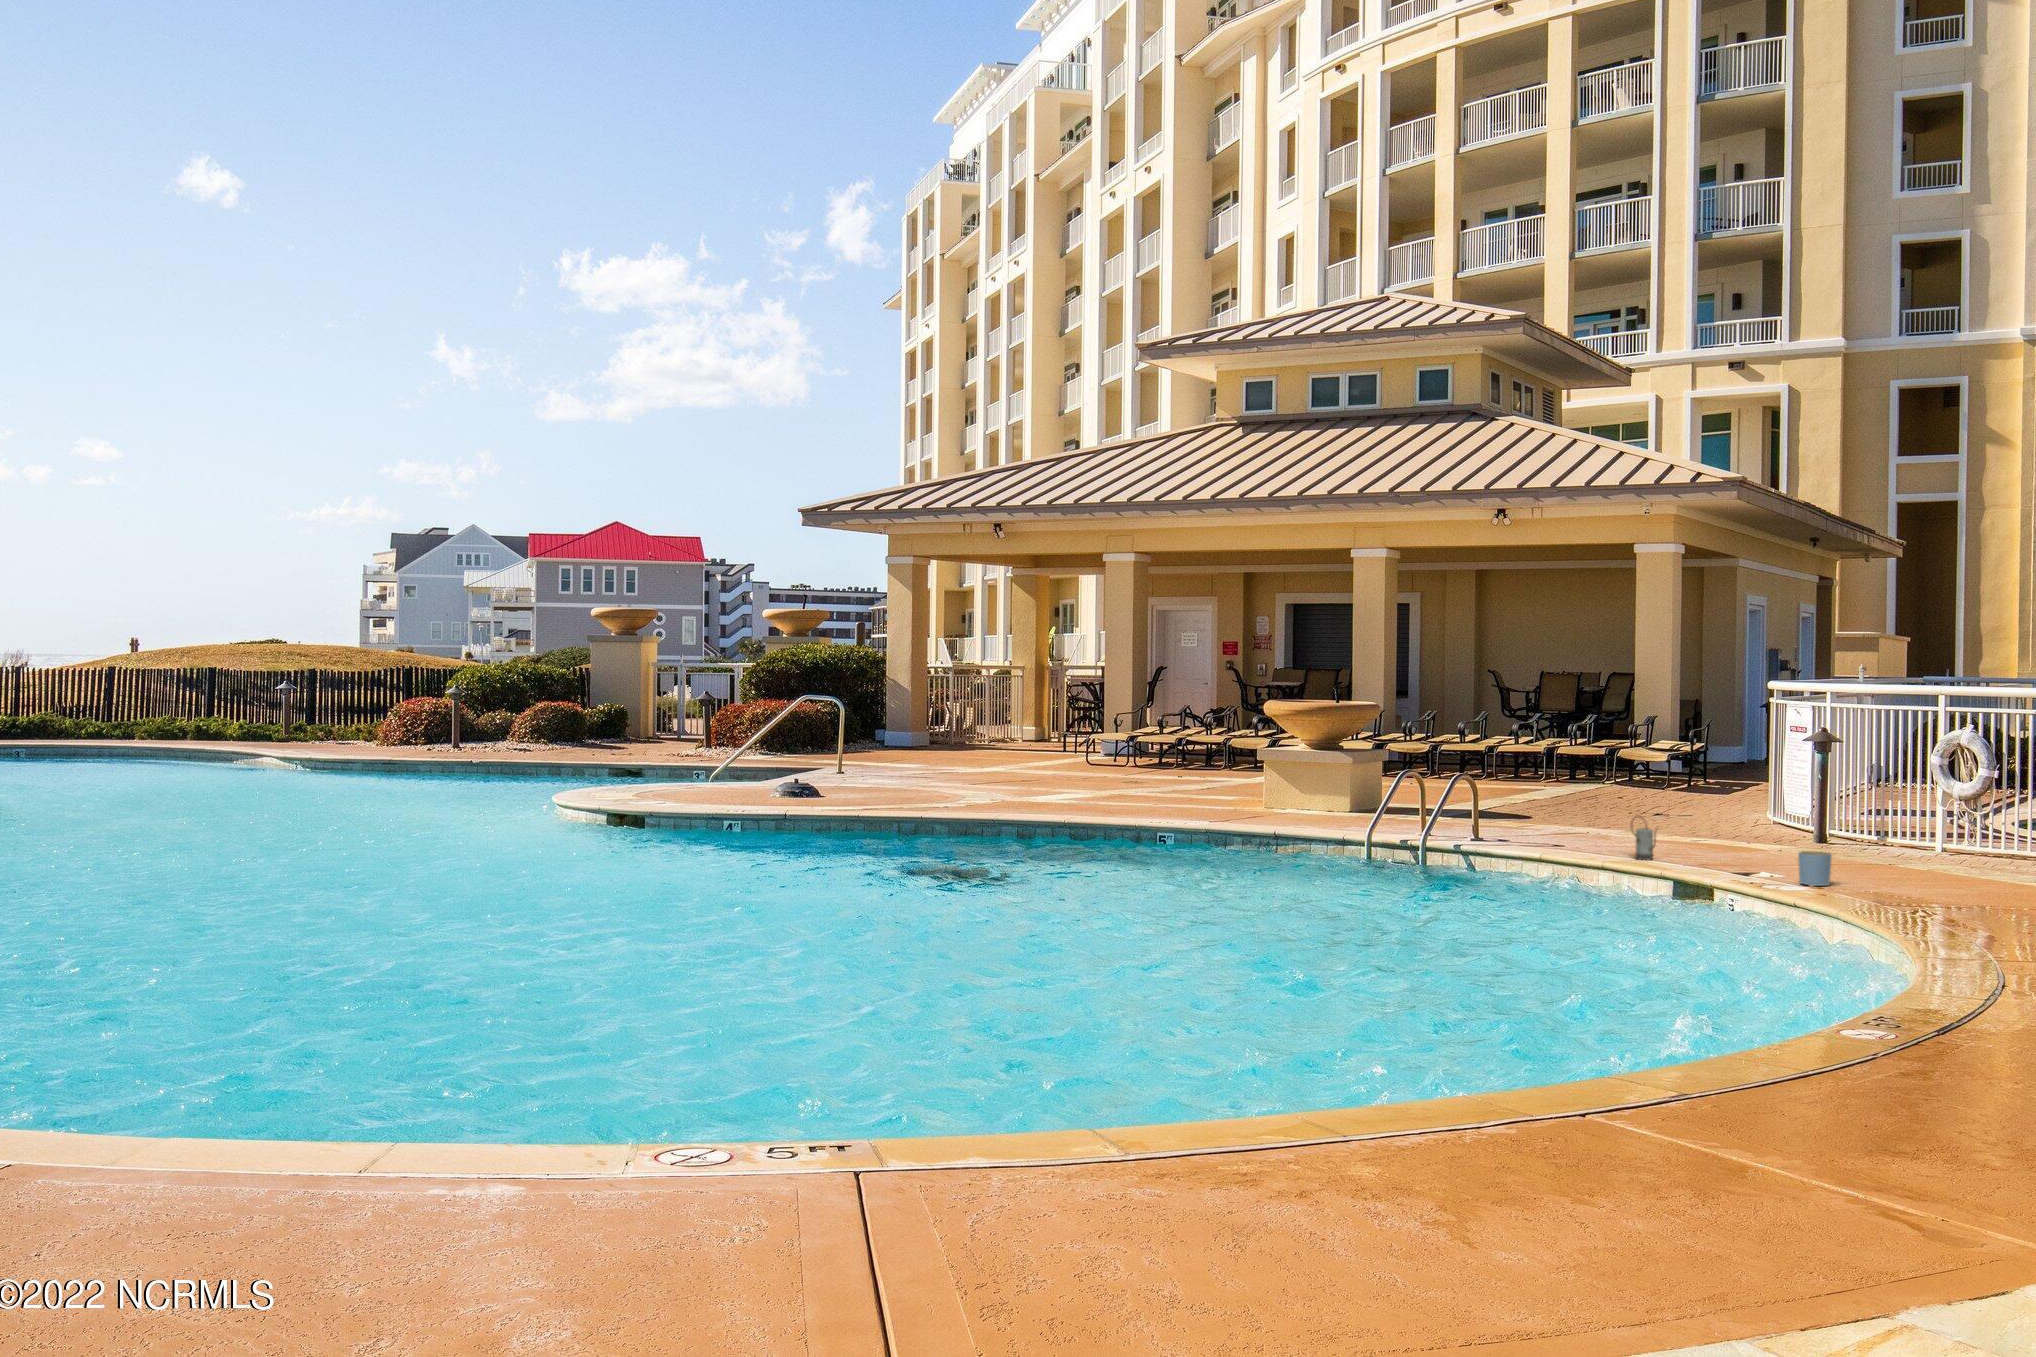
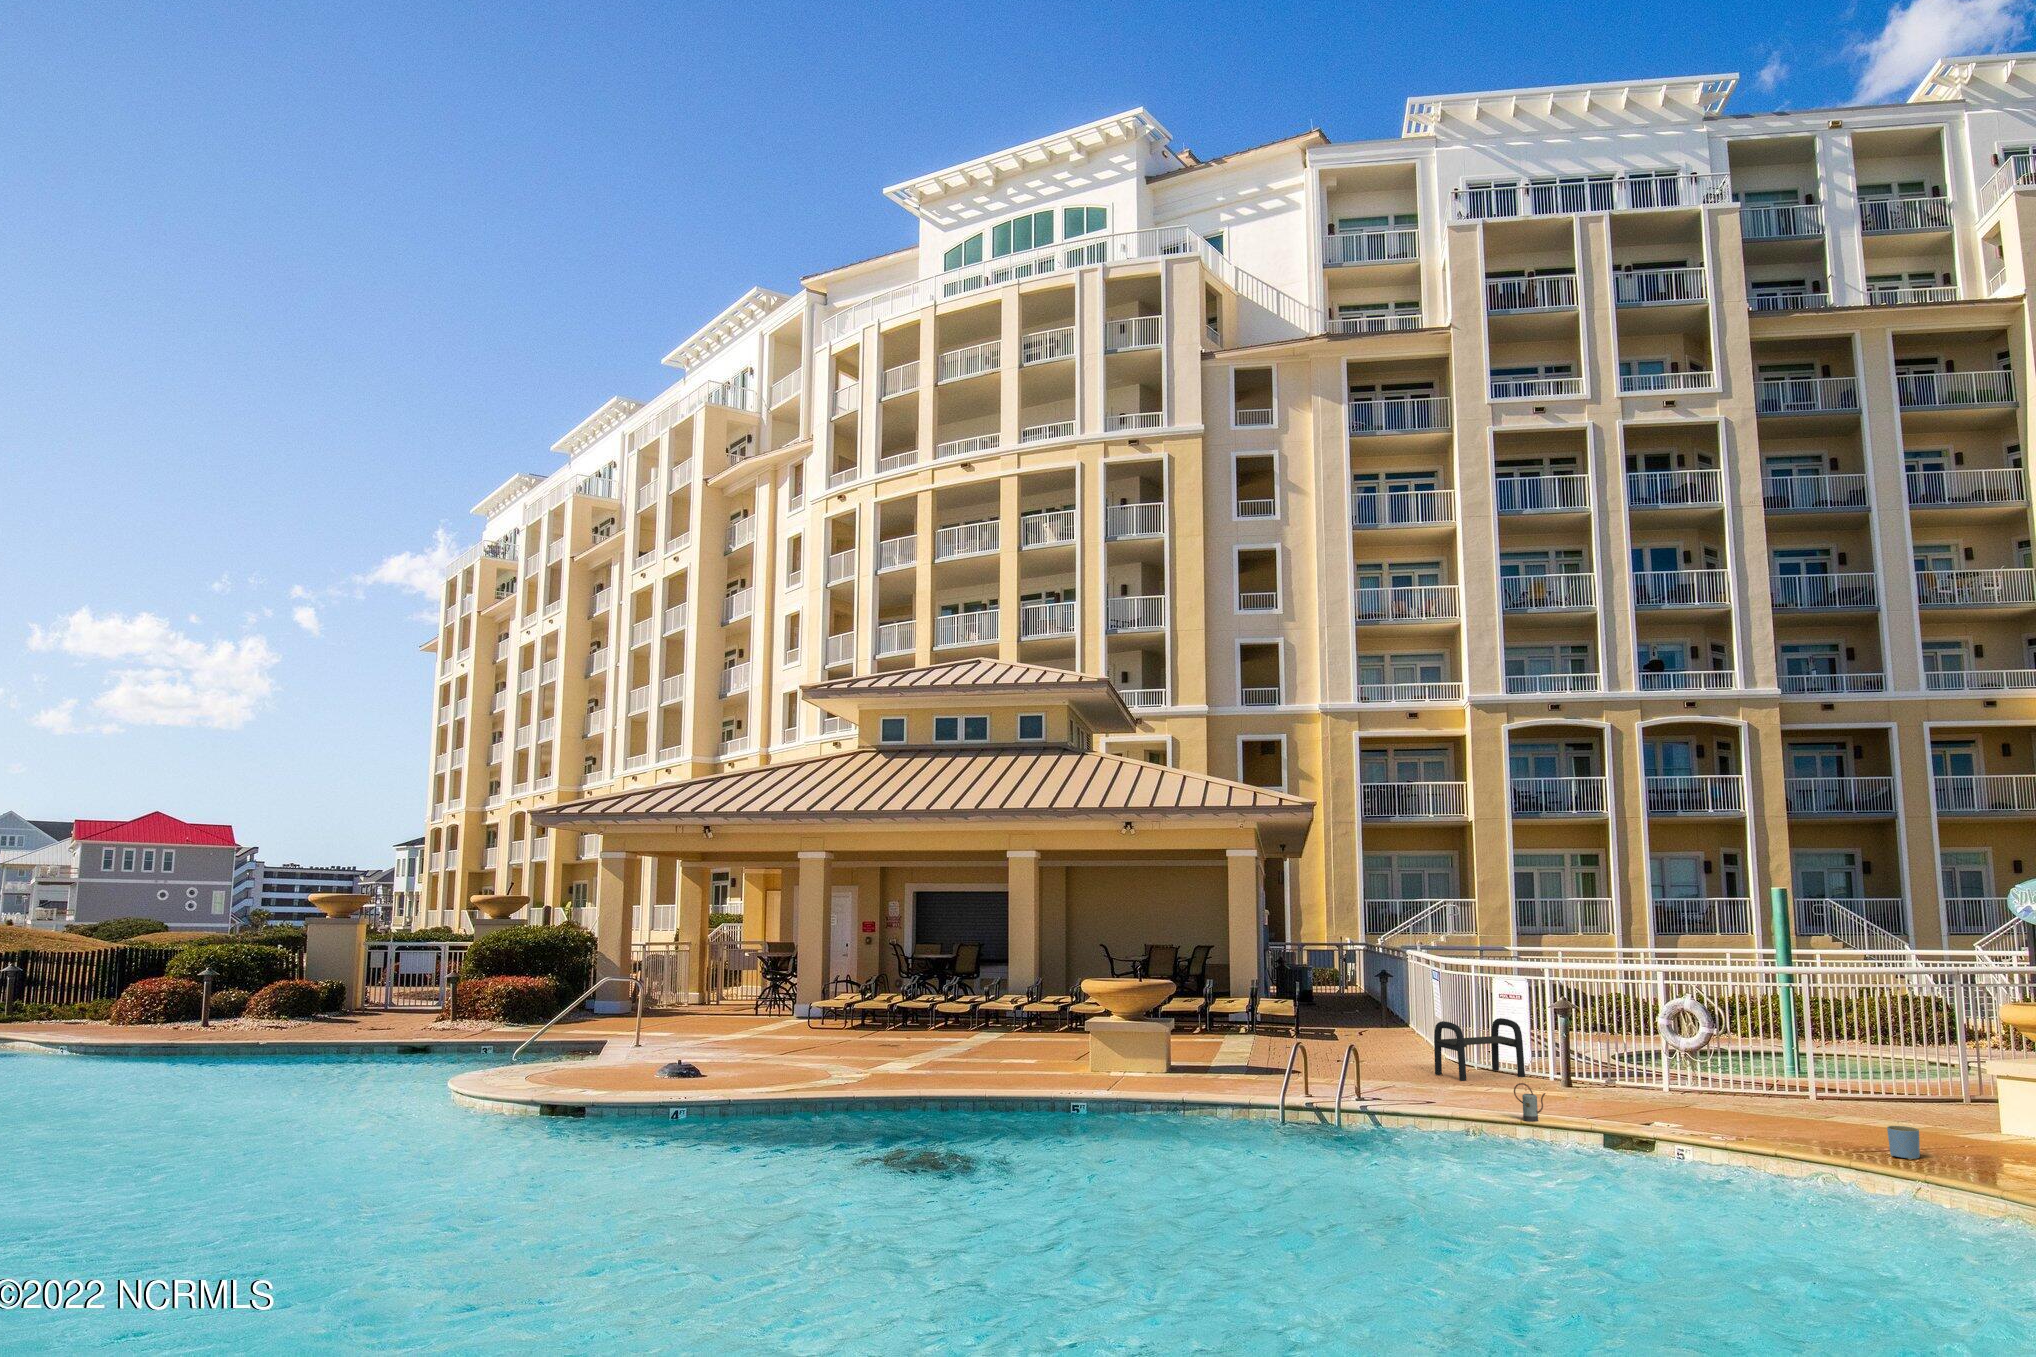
bench: none [1687,757,1799,831] -> present [1434,1018,1525,1081]
planter: present [1798,851,1832,887] -> present [1887,1126,1920,1160]

